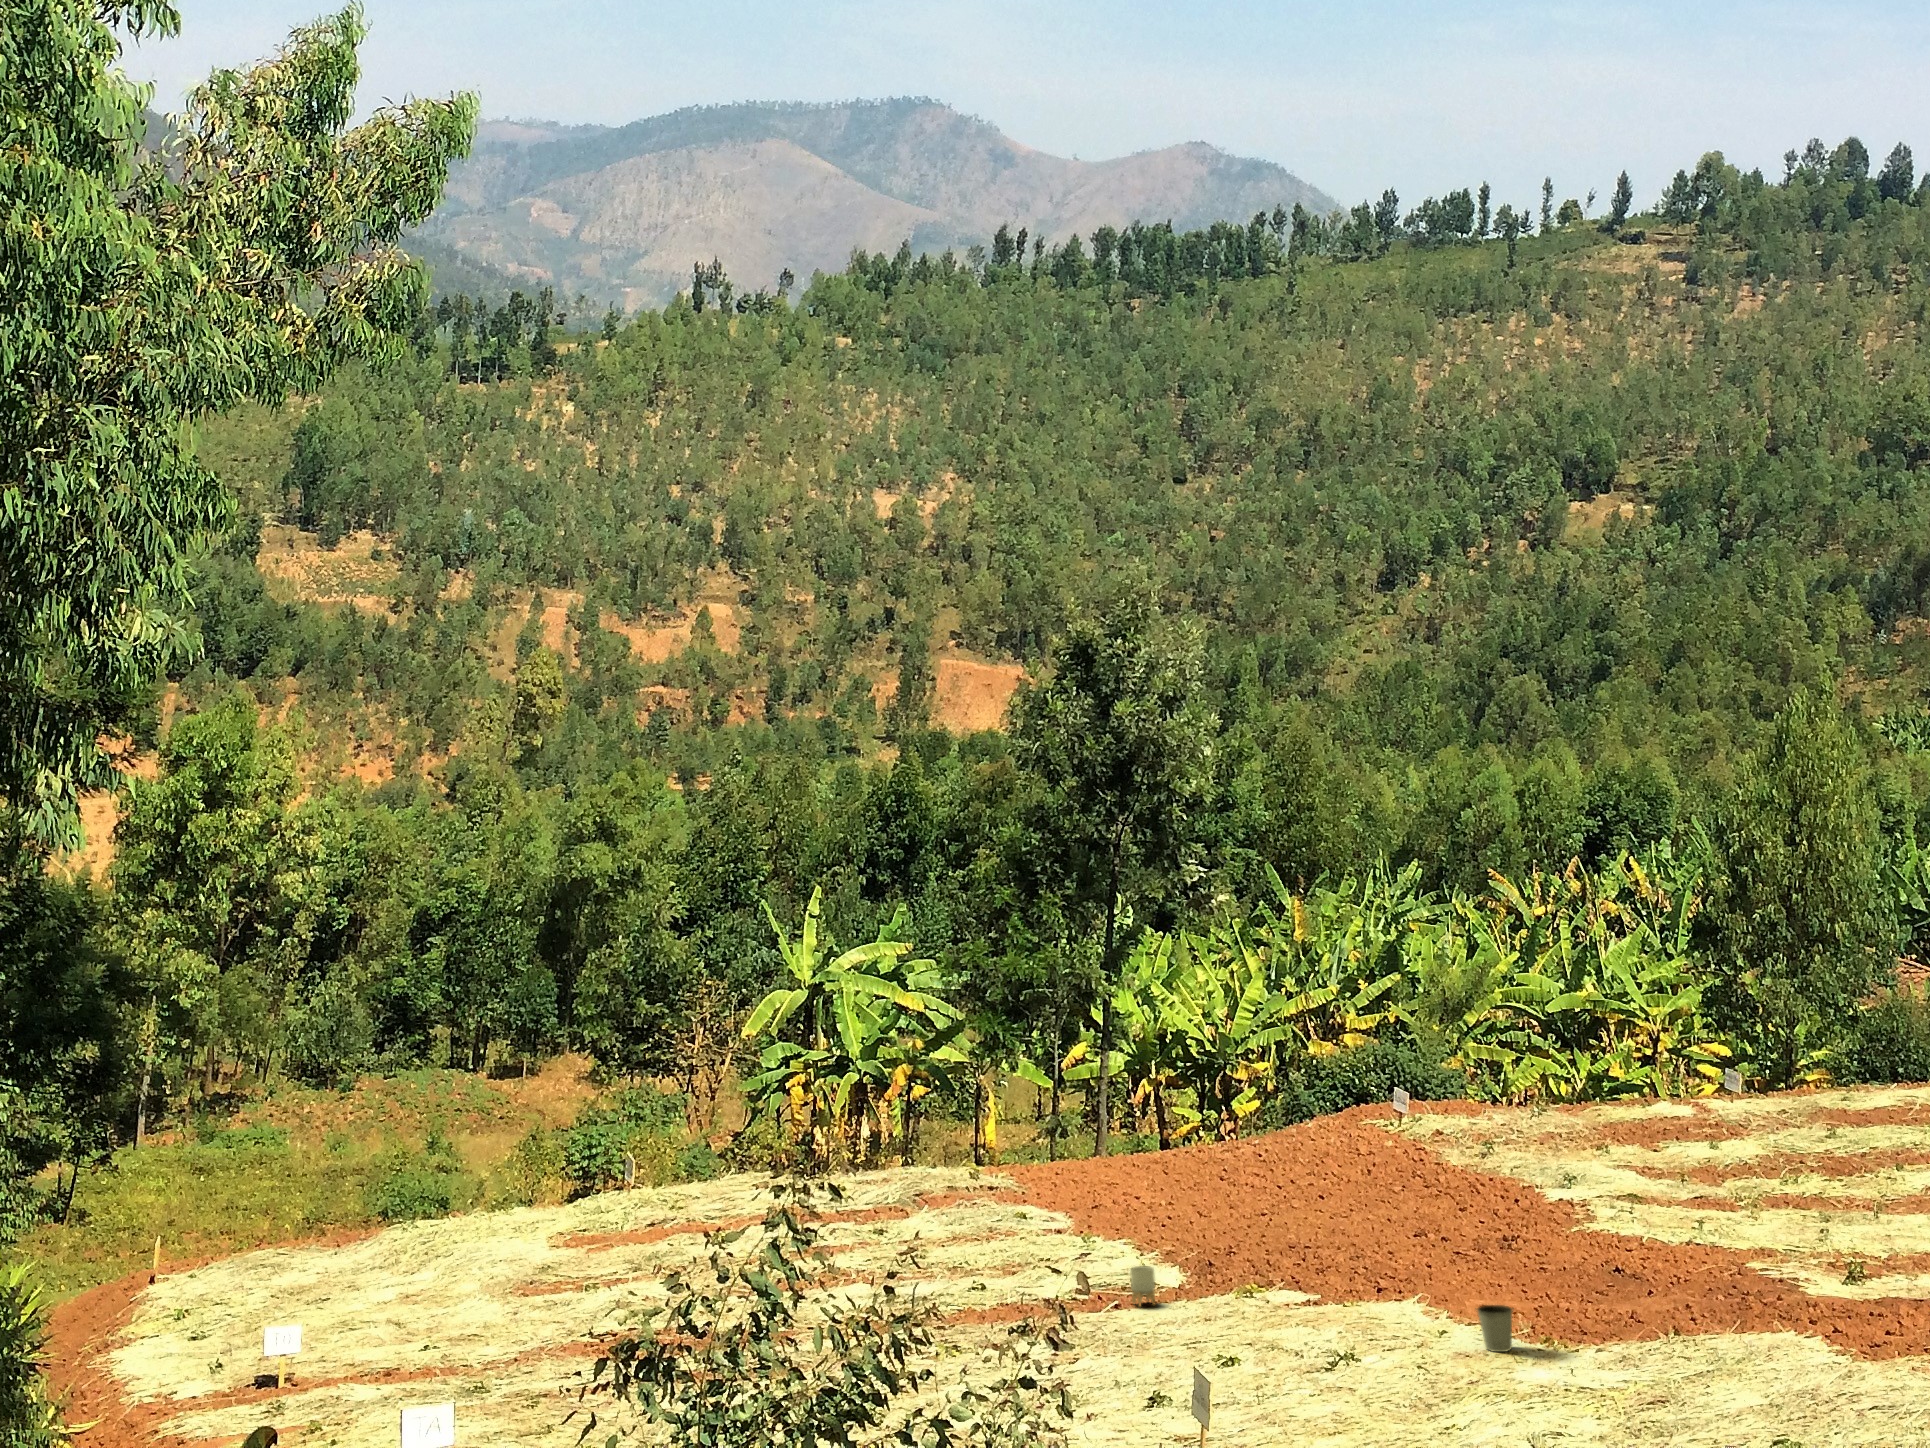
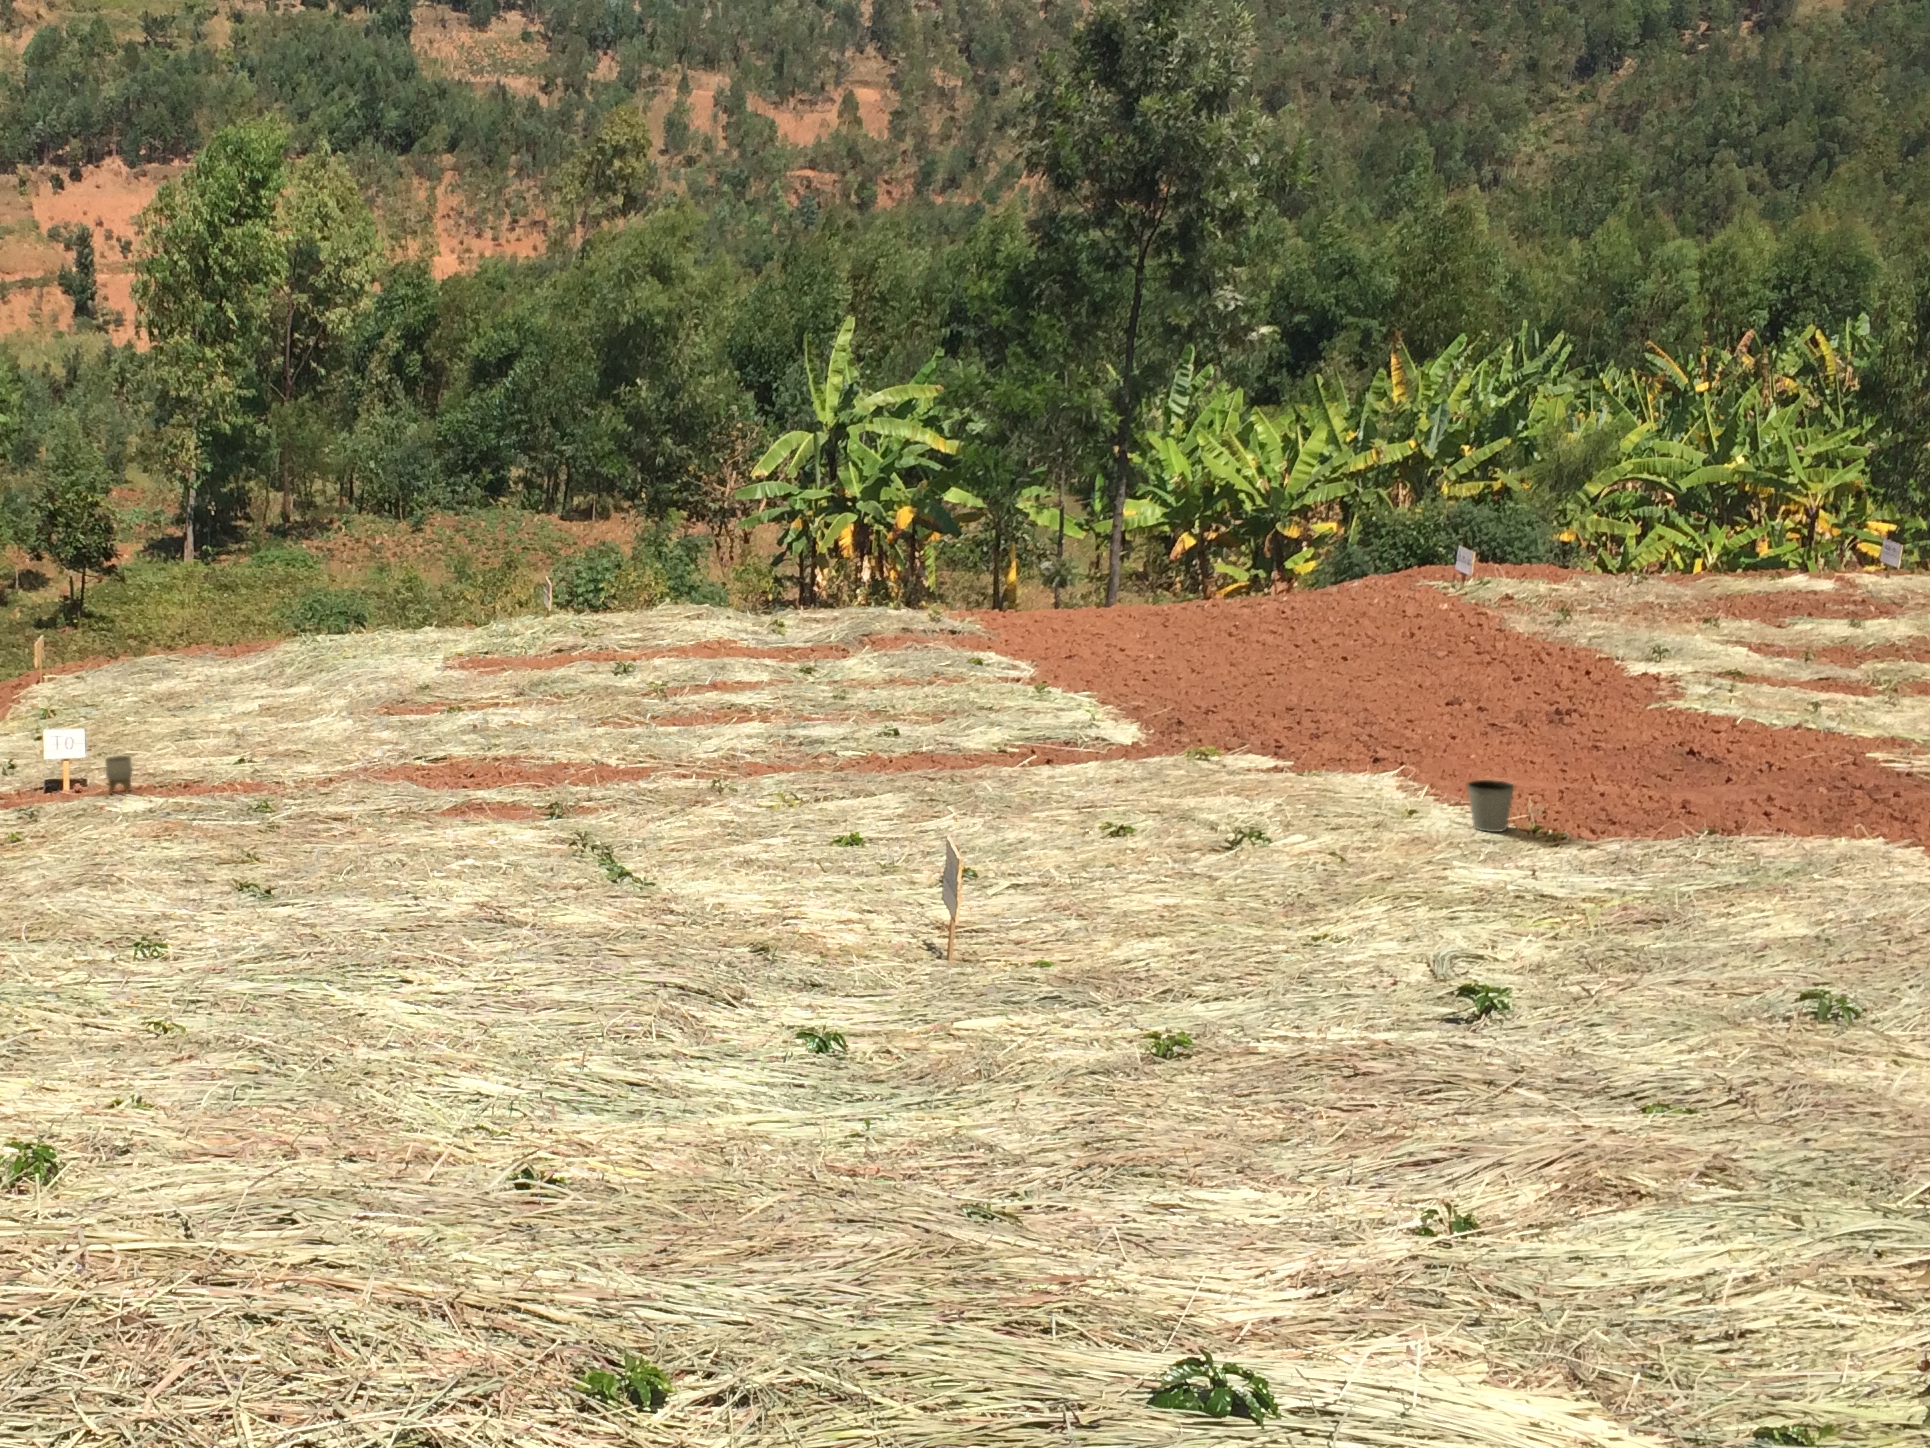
planter: present [1130,1266,1155,1306] -> present [105,756,132,794]

